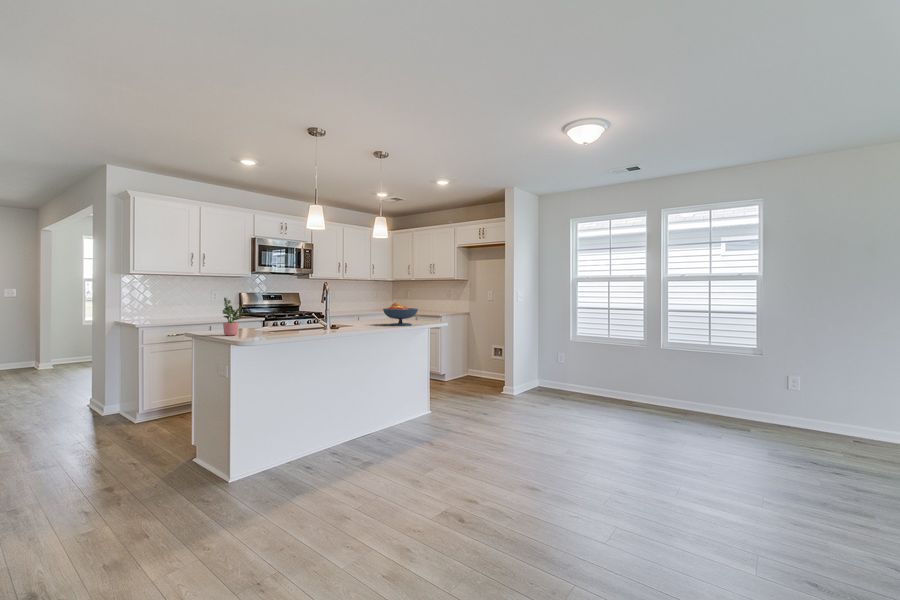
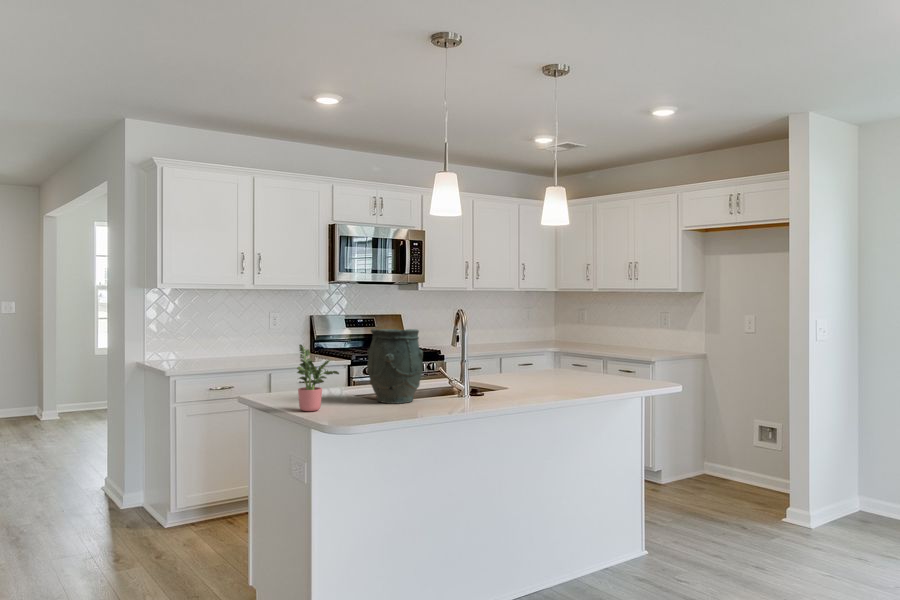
vase: none [267,291,301,332] -> present [367,329,423,404]
fruit bowl: present [383,303,418,326] -> none [559,342,626,387]

